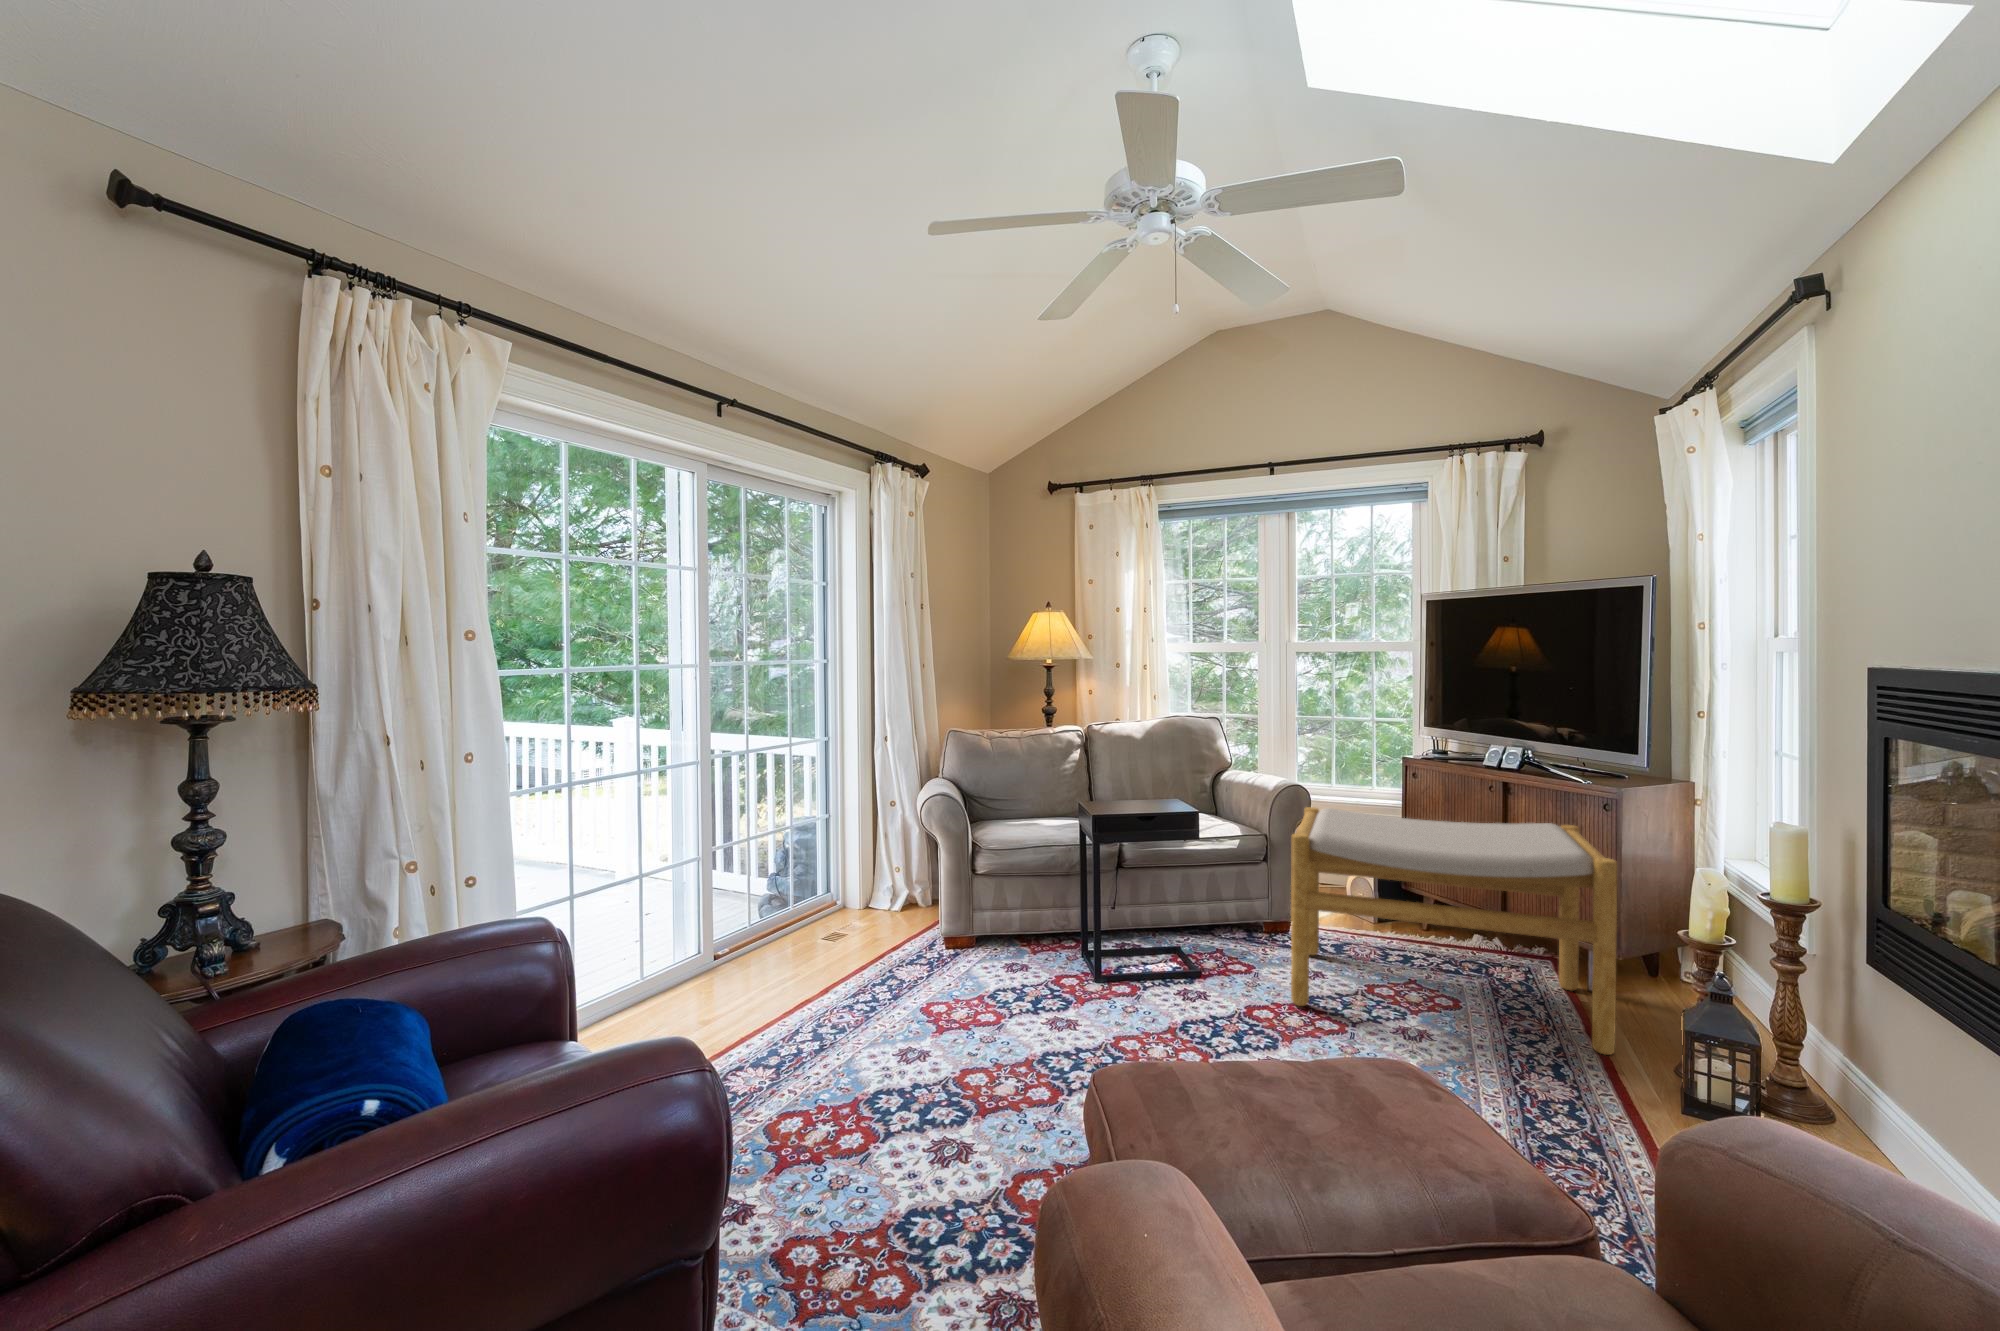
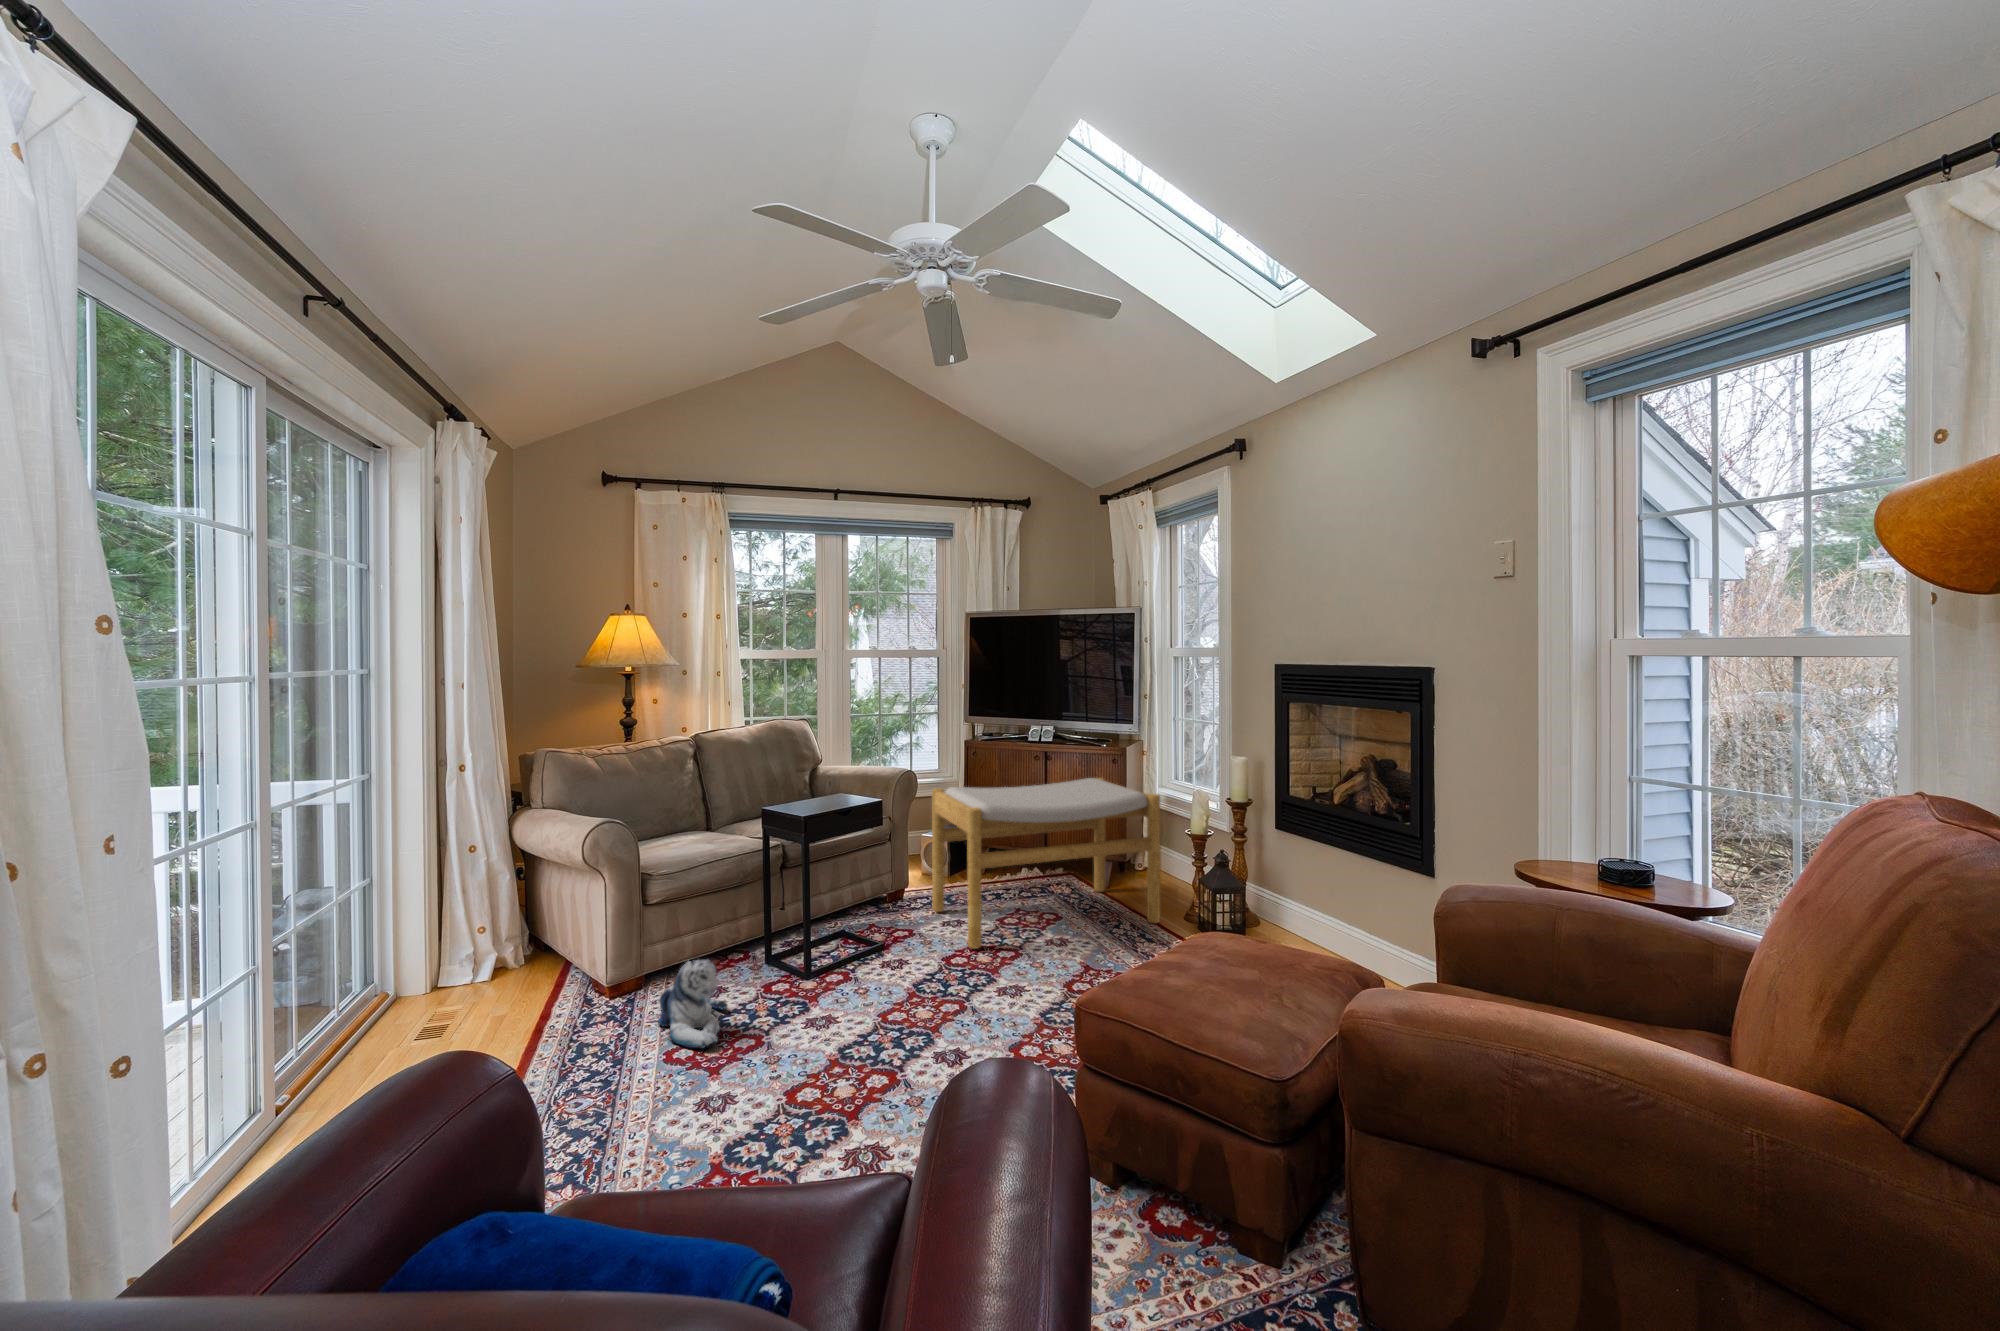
plush toy: none [942,928,1009,1009] -> present [657,959,727,1049]

